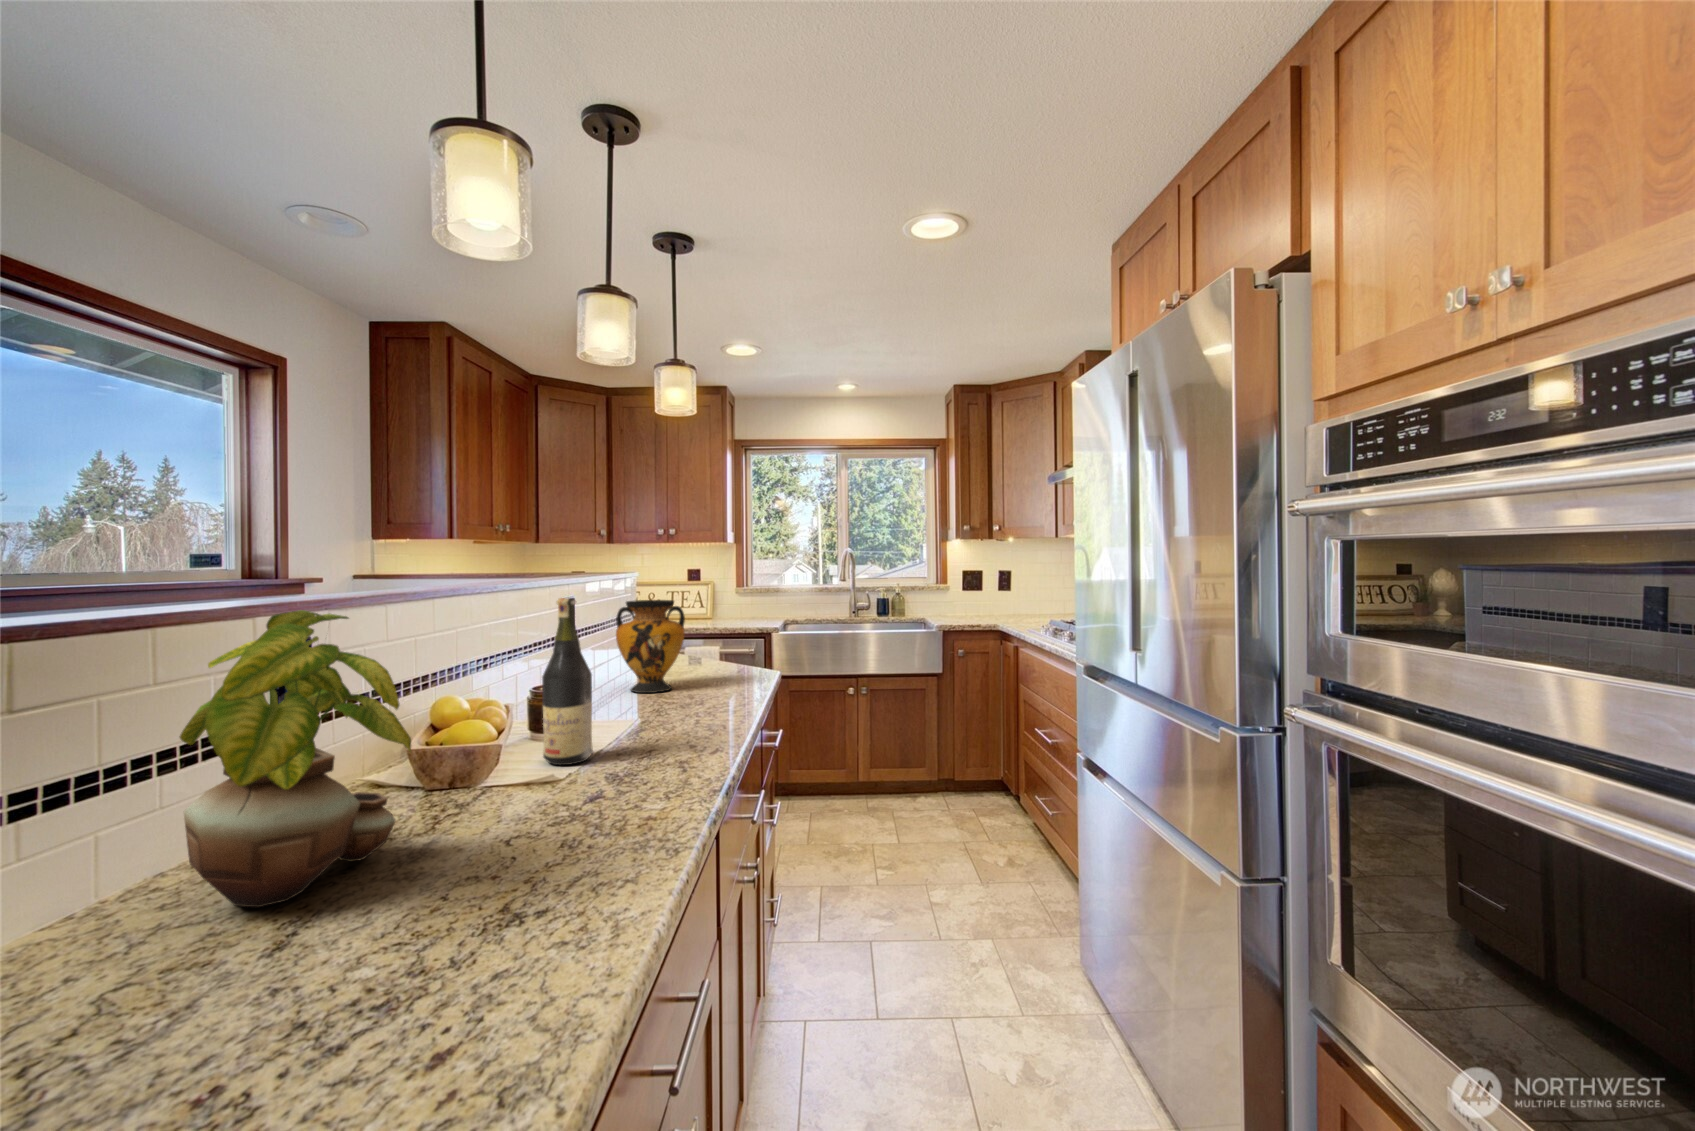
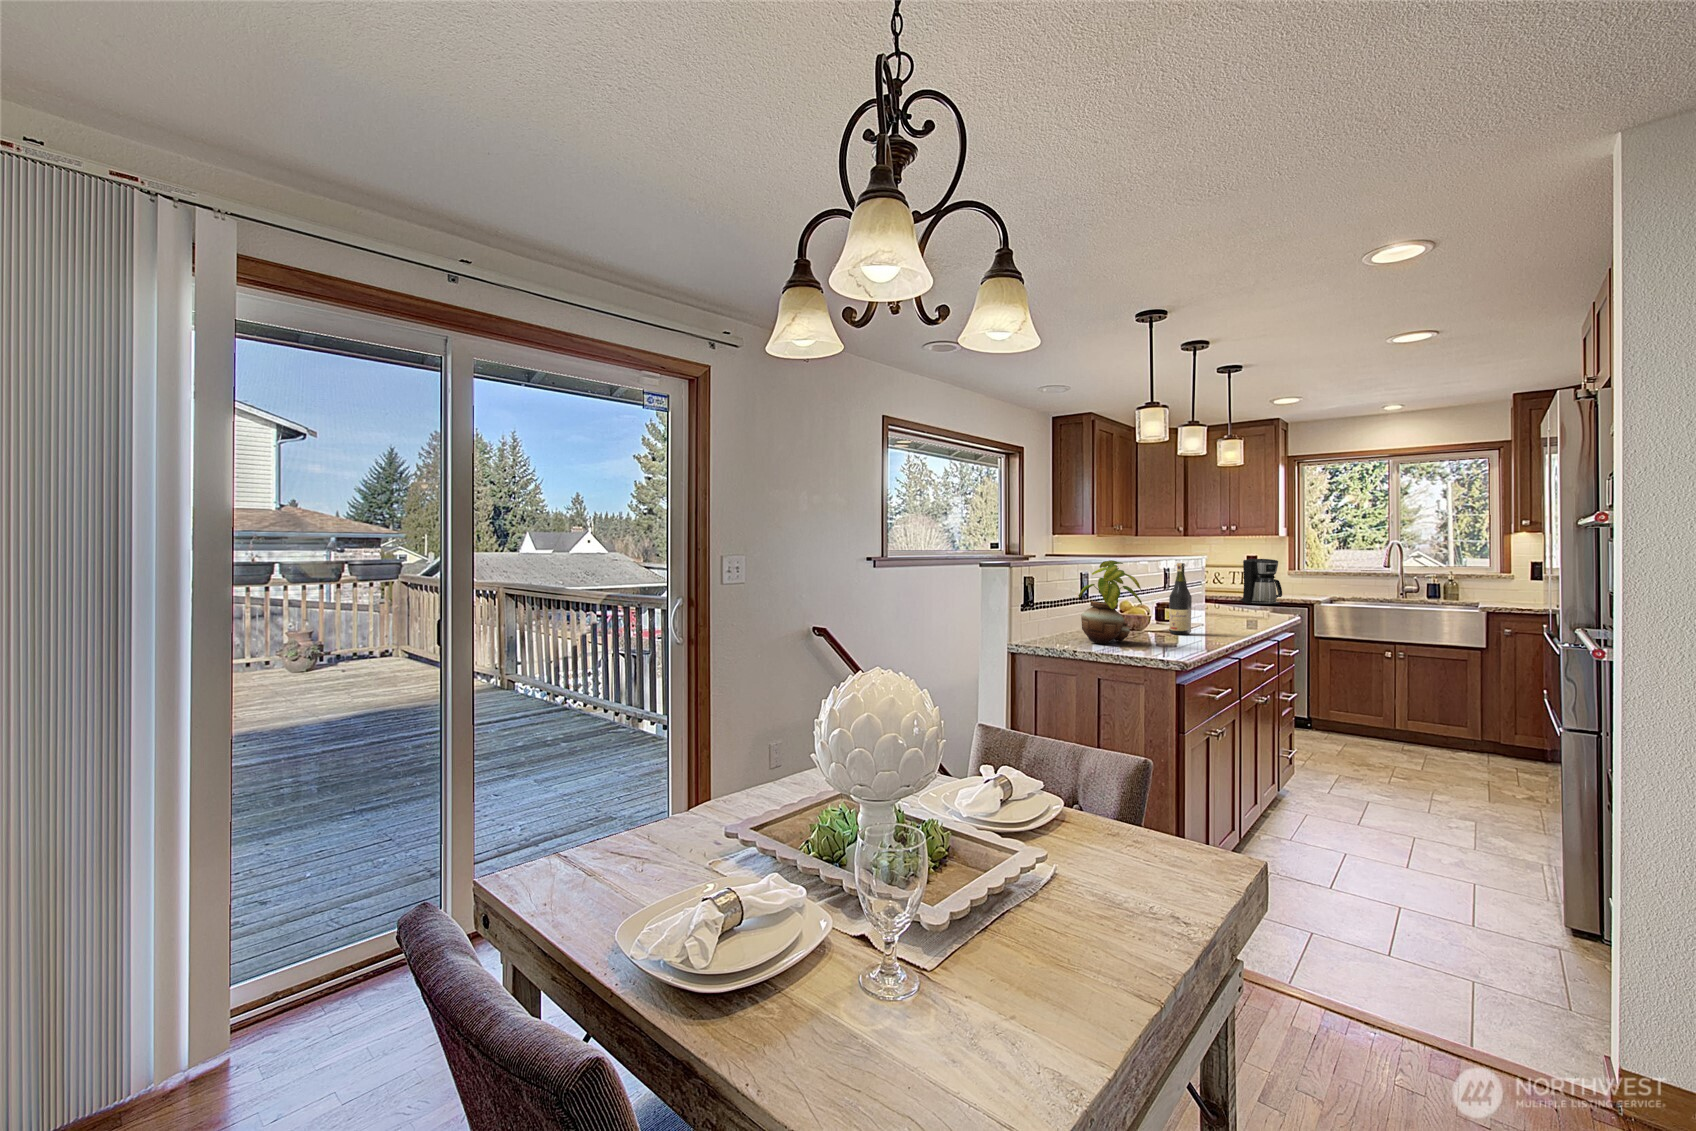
coffee maker: none [679,574,732,638] -> present [1239,559,1282,605]
vase: present [616,600,685,693] -> none [1198,570,1240,622]

